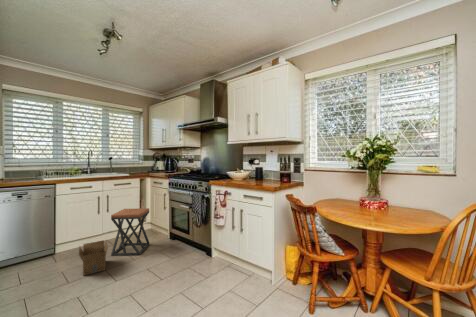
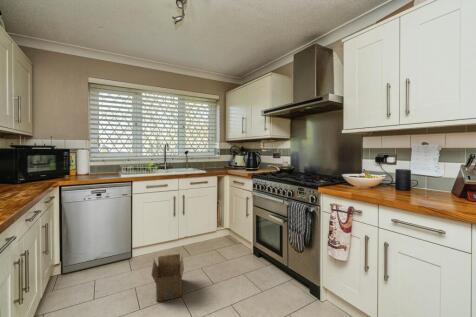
stool: present [111,208,149,256] -> none [188,213,230,277]

